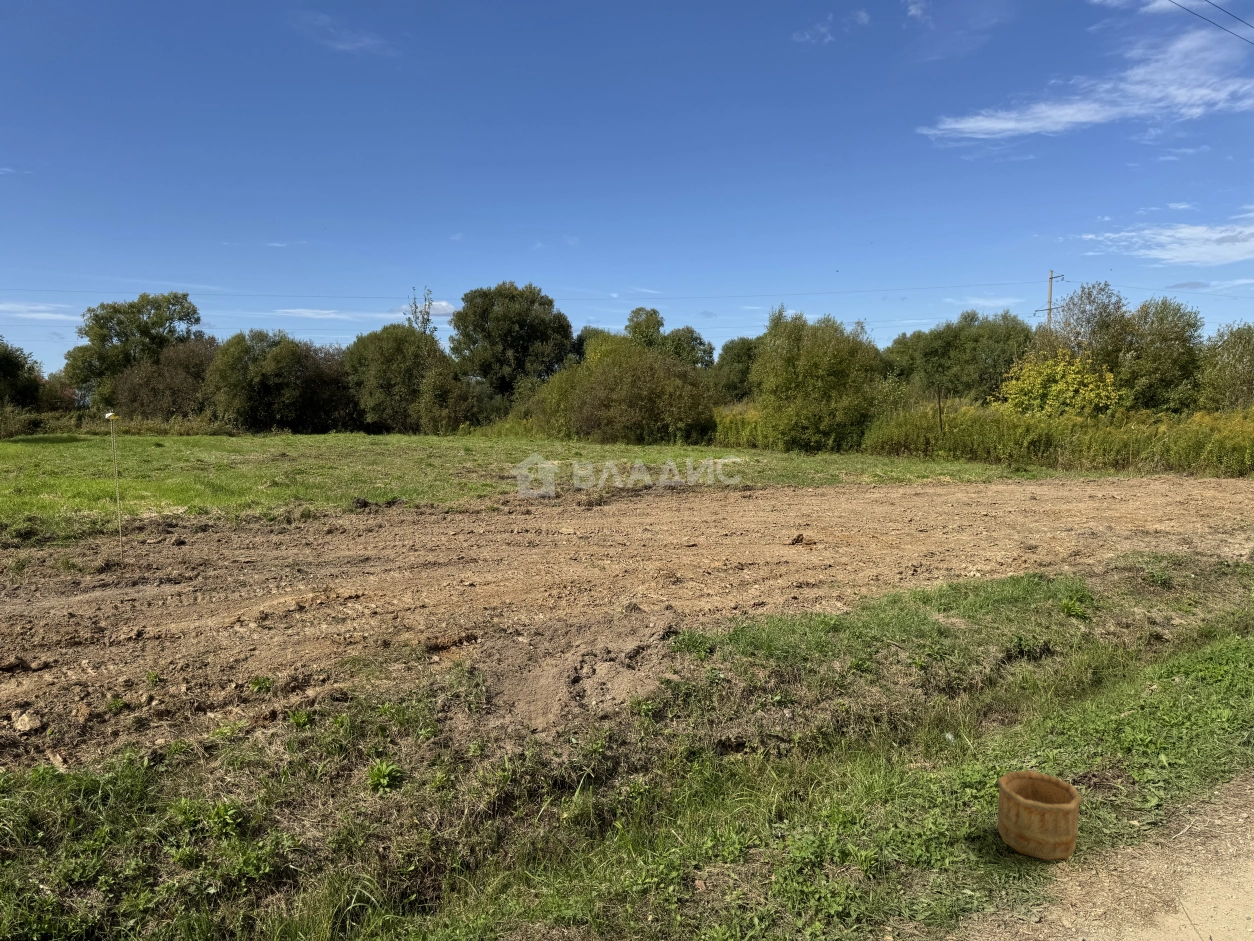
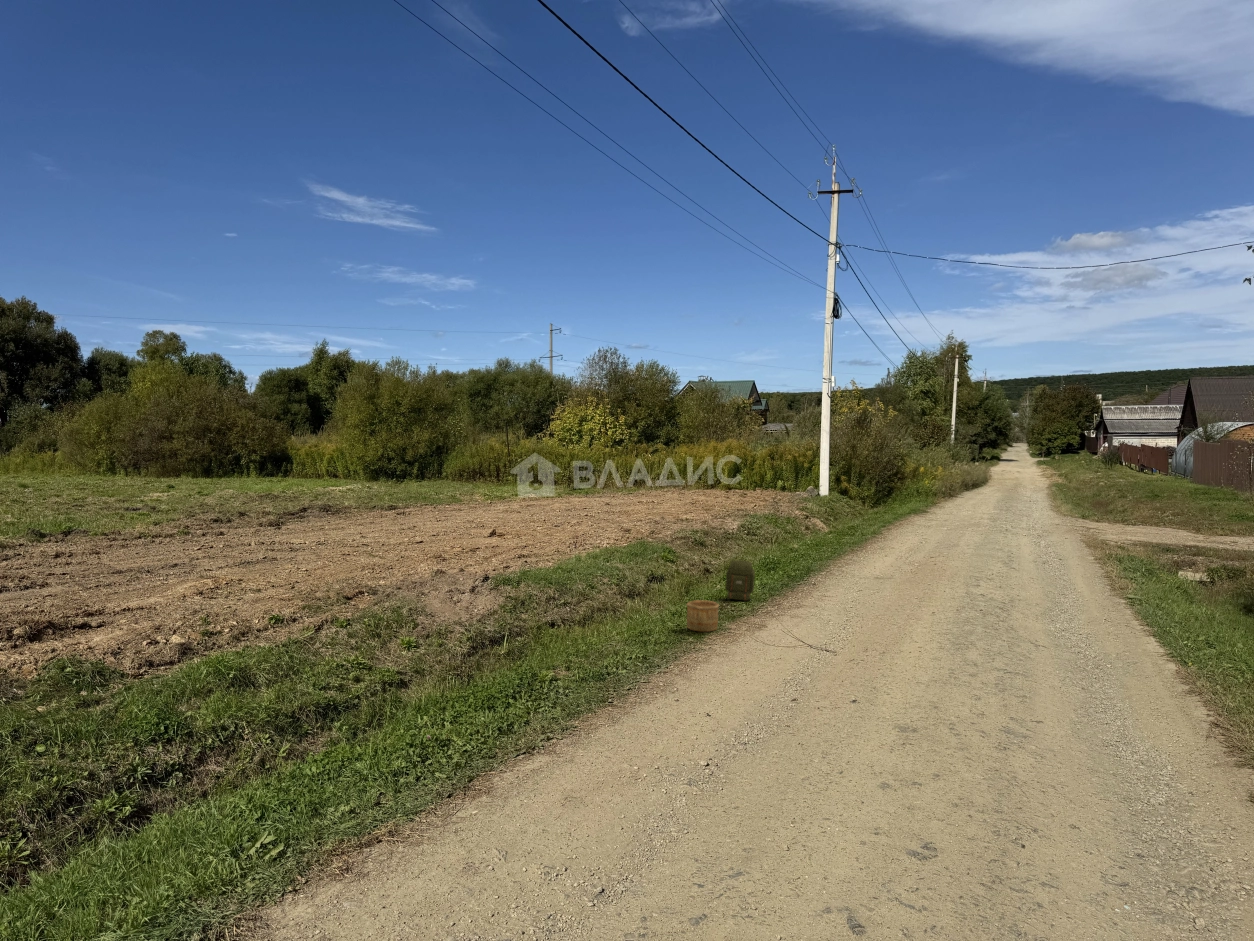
backpack: none [1149,665,1227,760] -> present [725,560,755,601]

